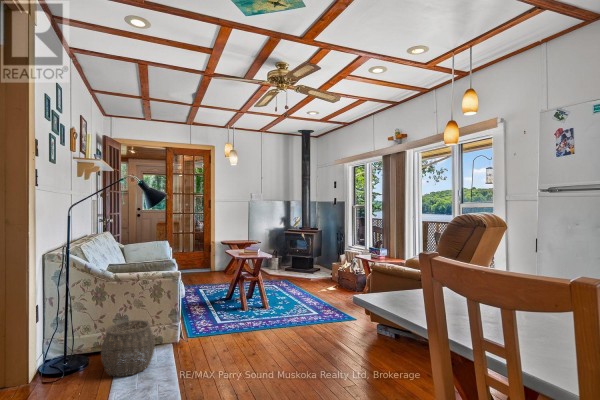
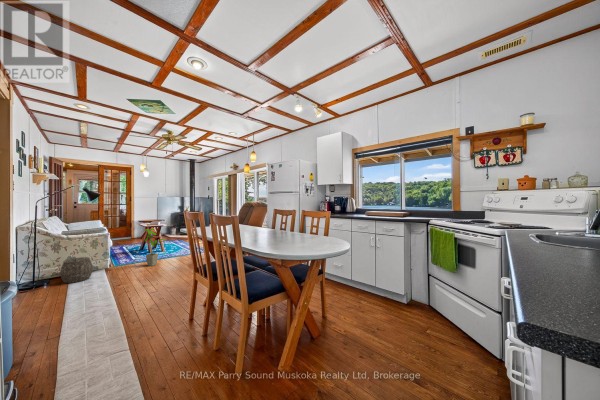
house plant: none [240,265,281,344] -> present [144,228,165,266]

